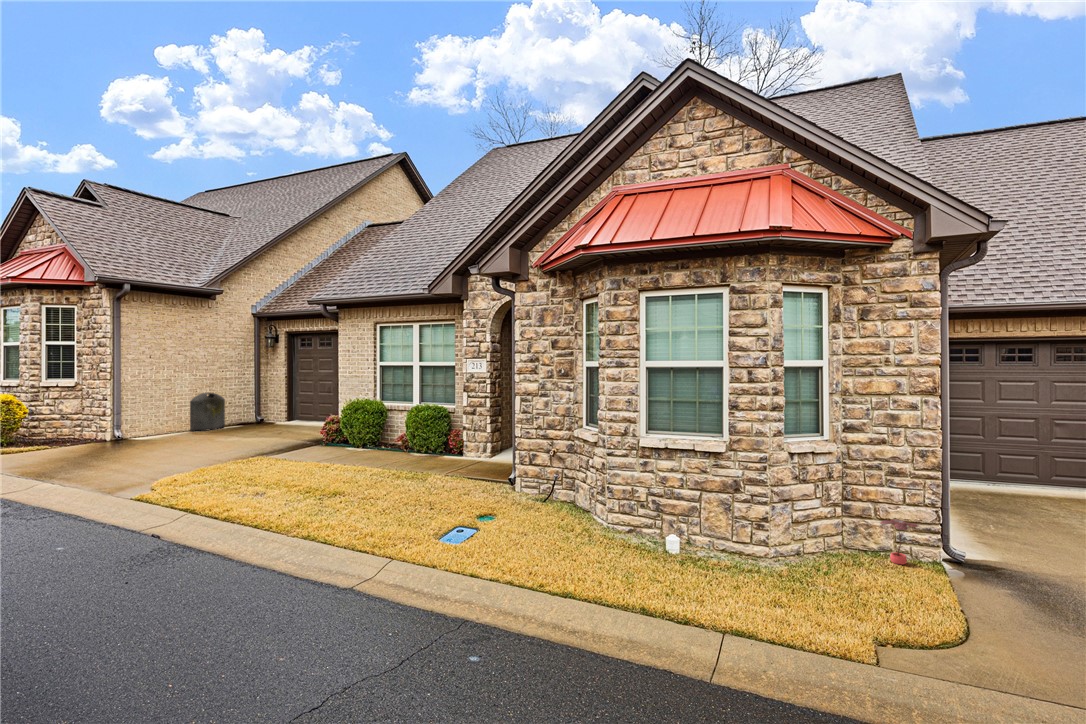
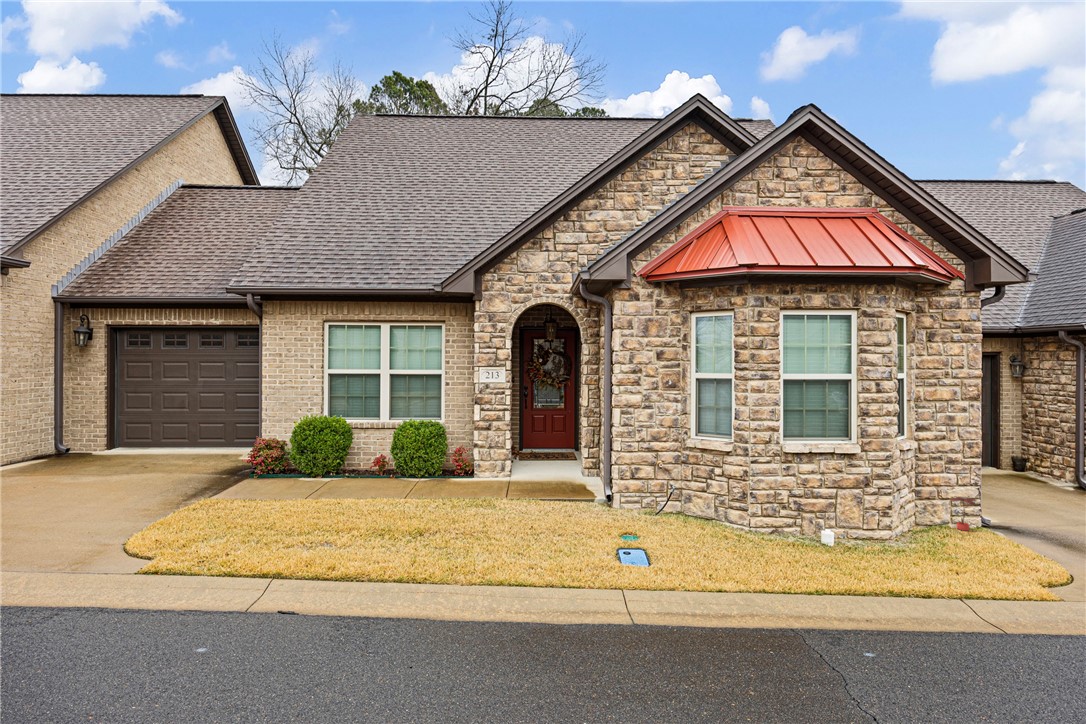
trash can: present [190,393,225,431] -> none [43,411,89,467]

